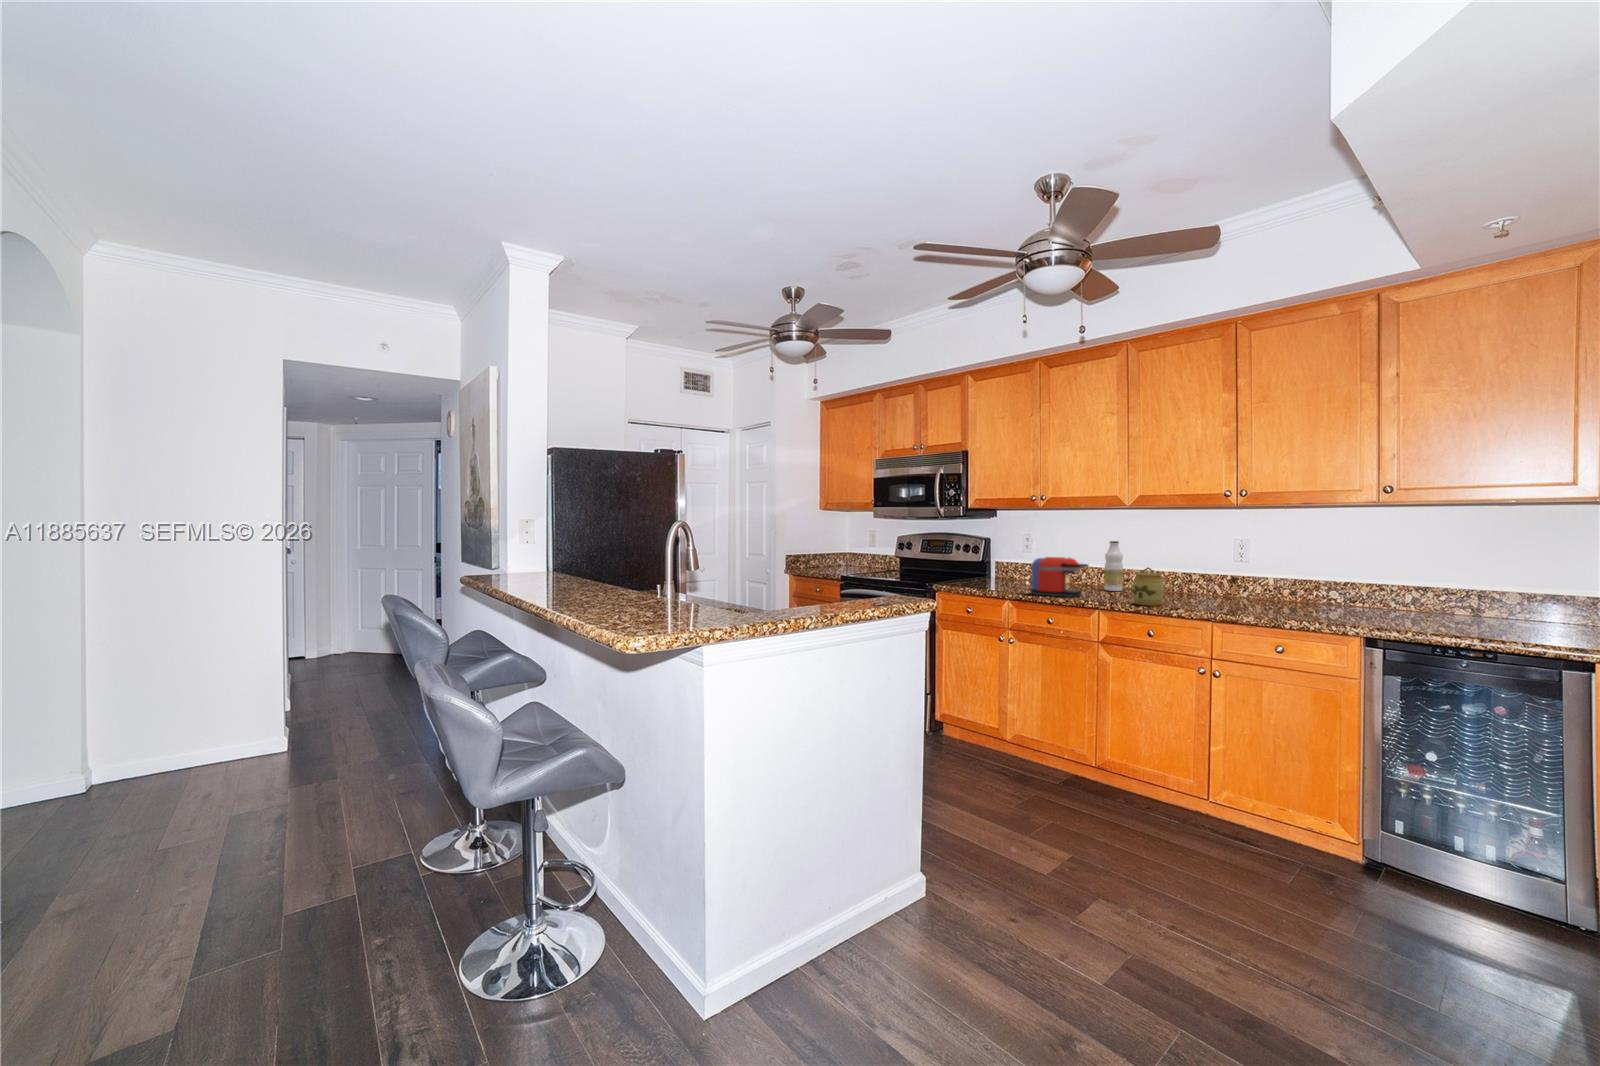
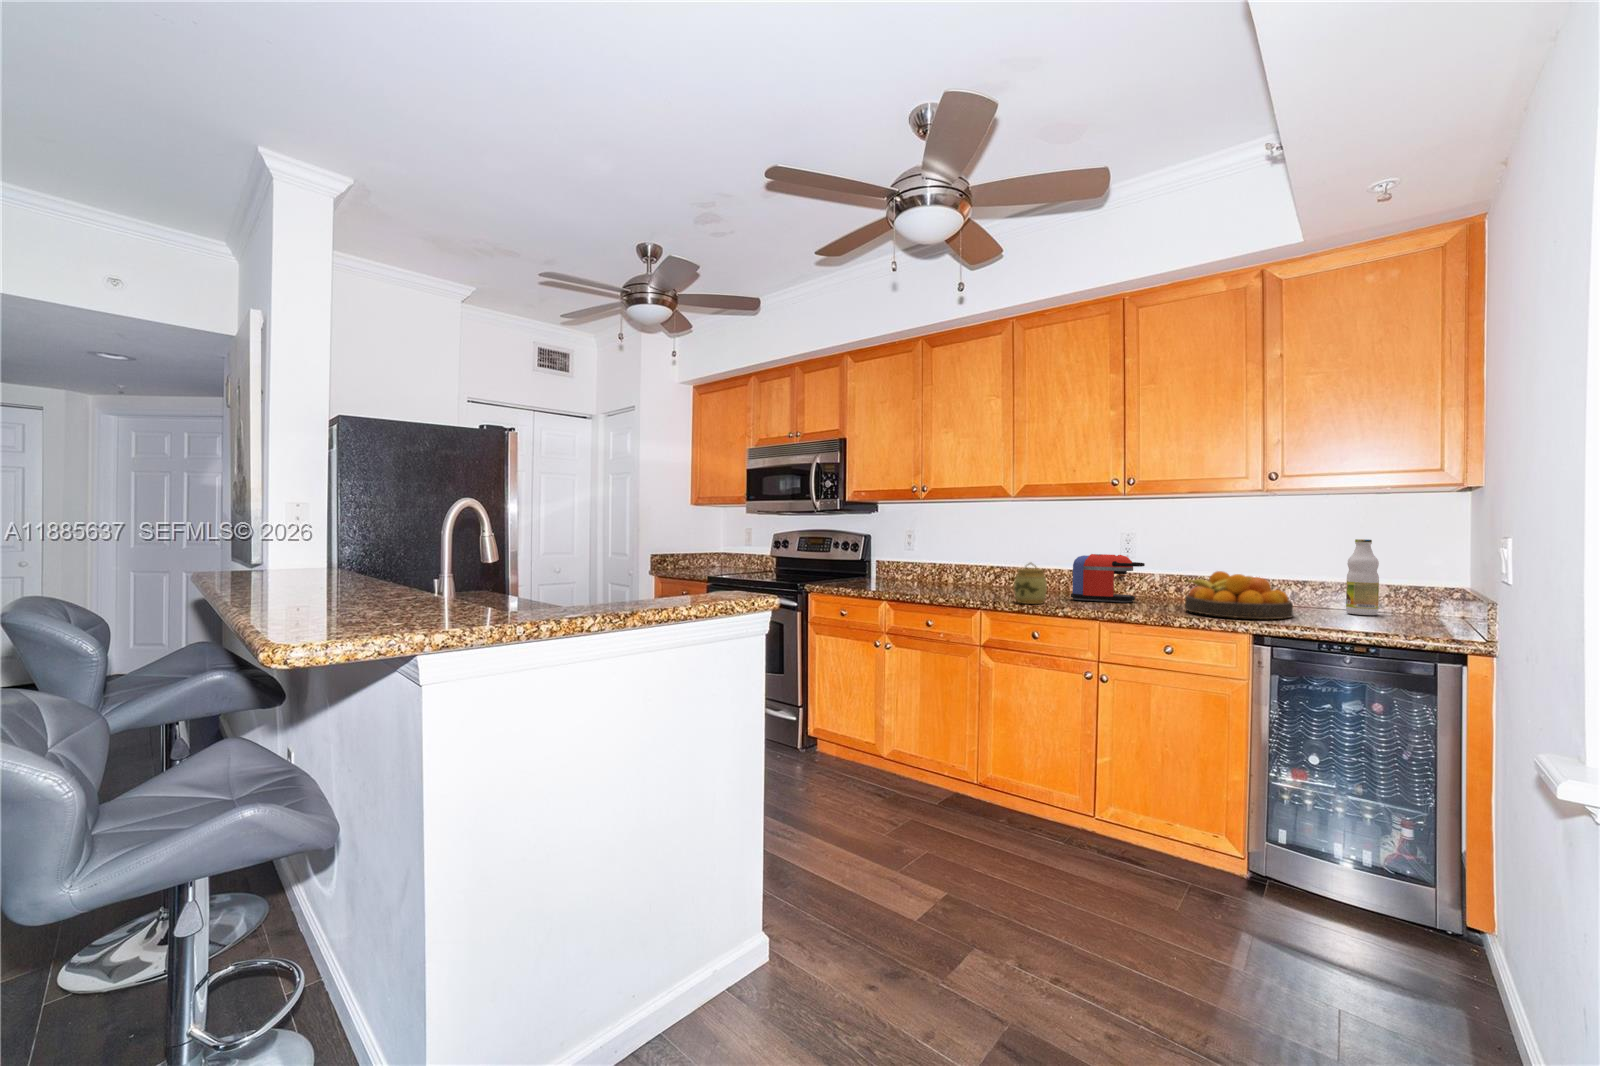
bottle: present [1104,541,1123,591] -> present [1346,539,1379,615]
coffee maker: present [1030,557,1088,597] -> present [1071,554,1145,602]
fruit bowl: none [1301,578,1411,624] -> present [1185,571,1293,619]

